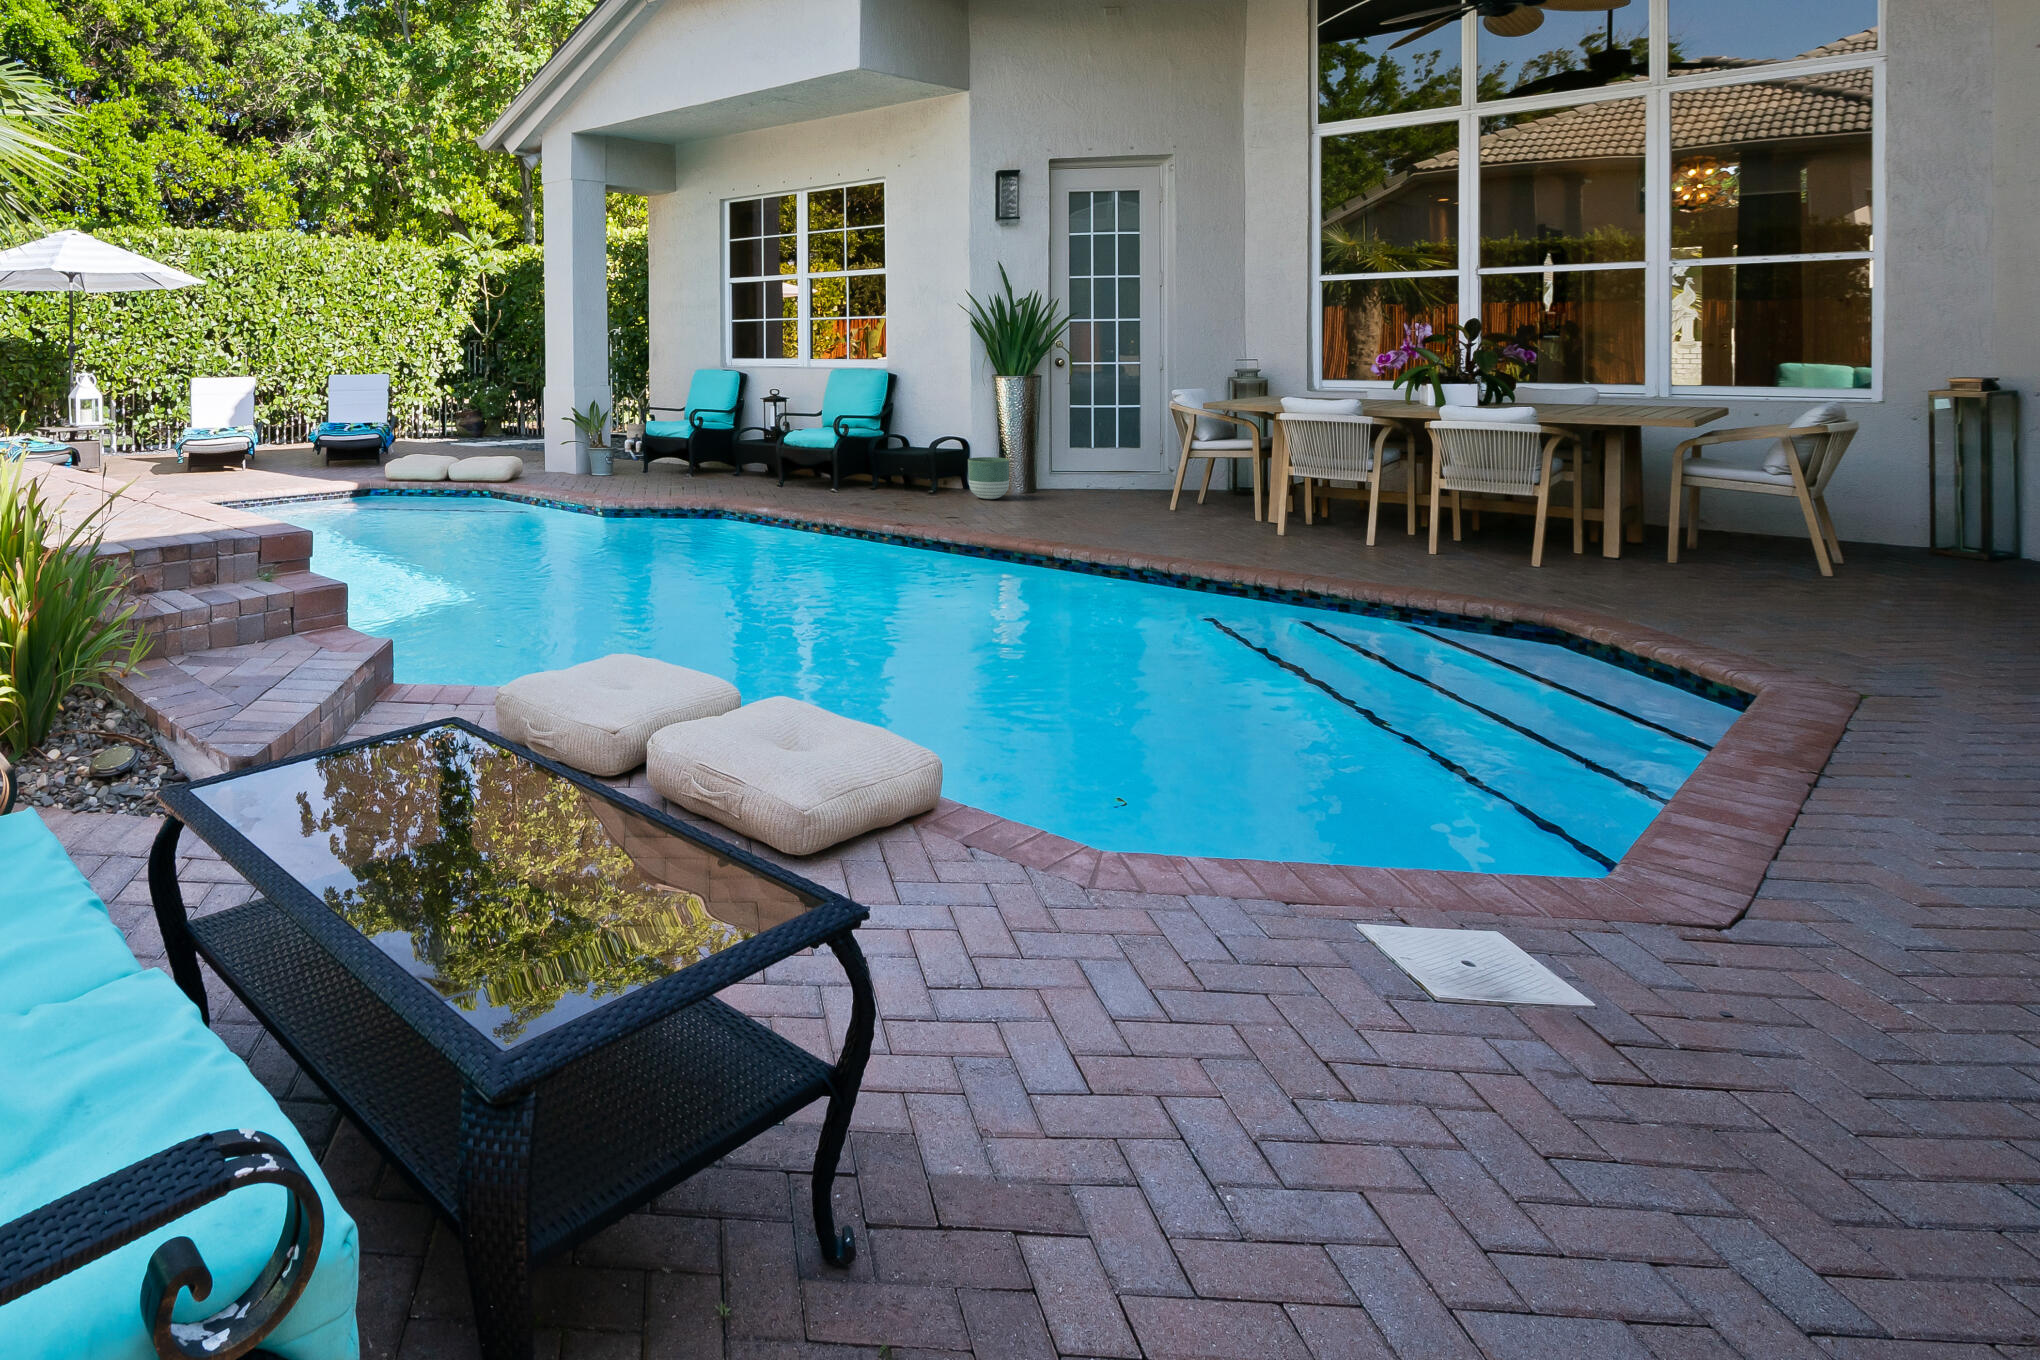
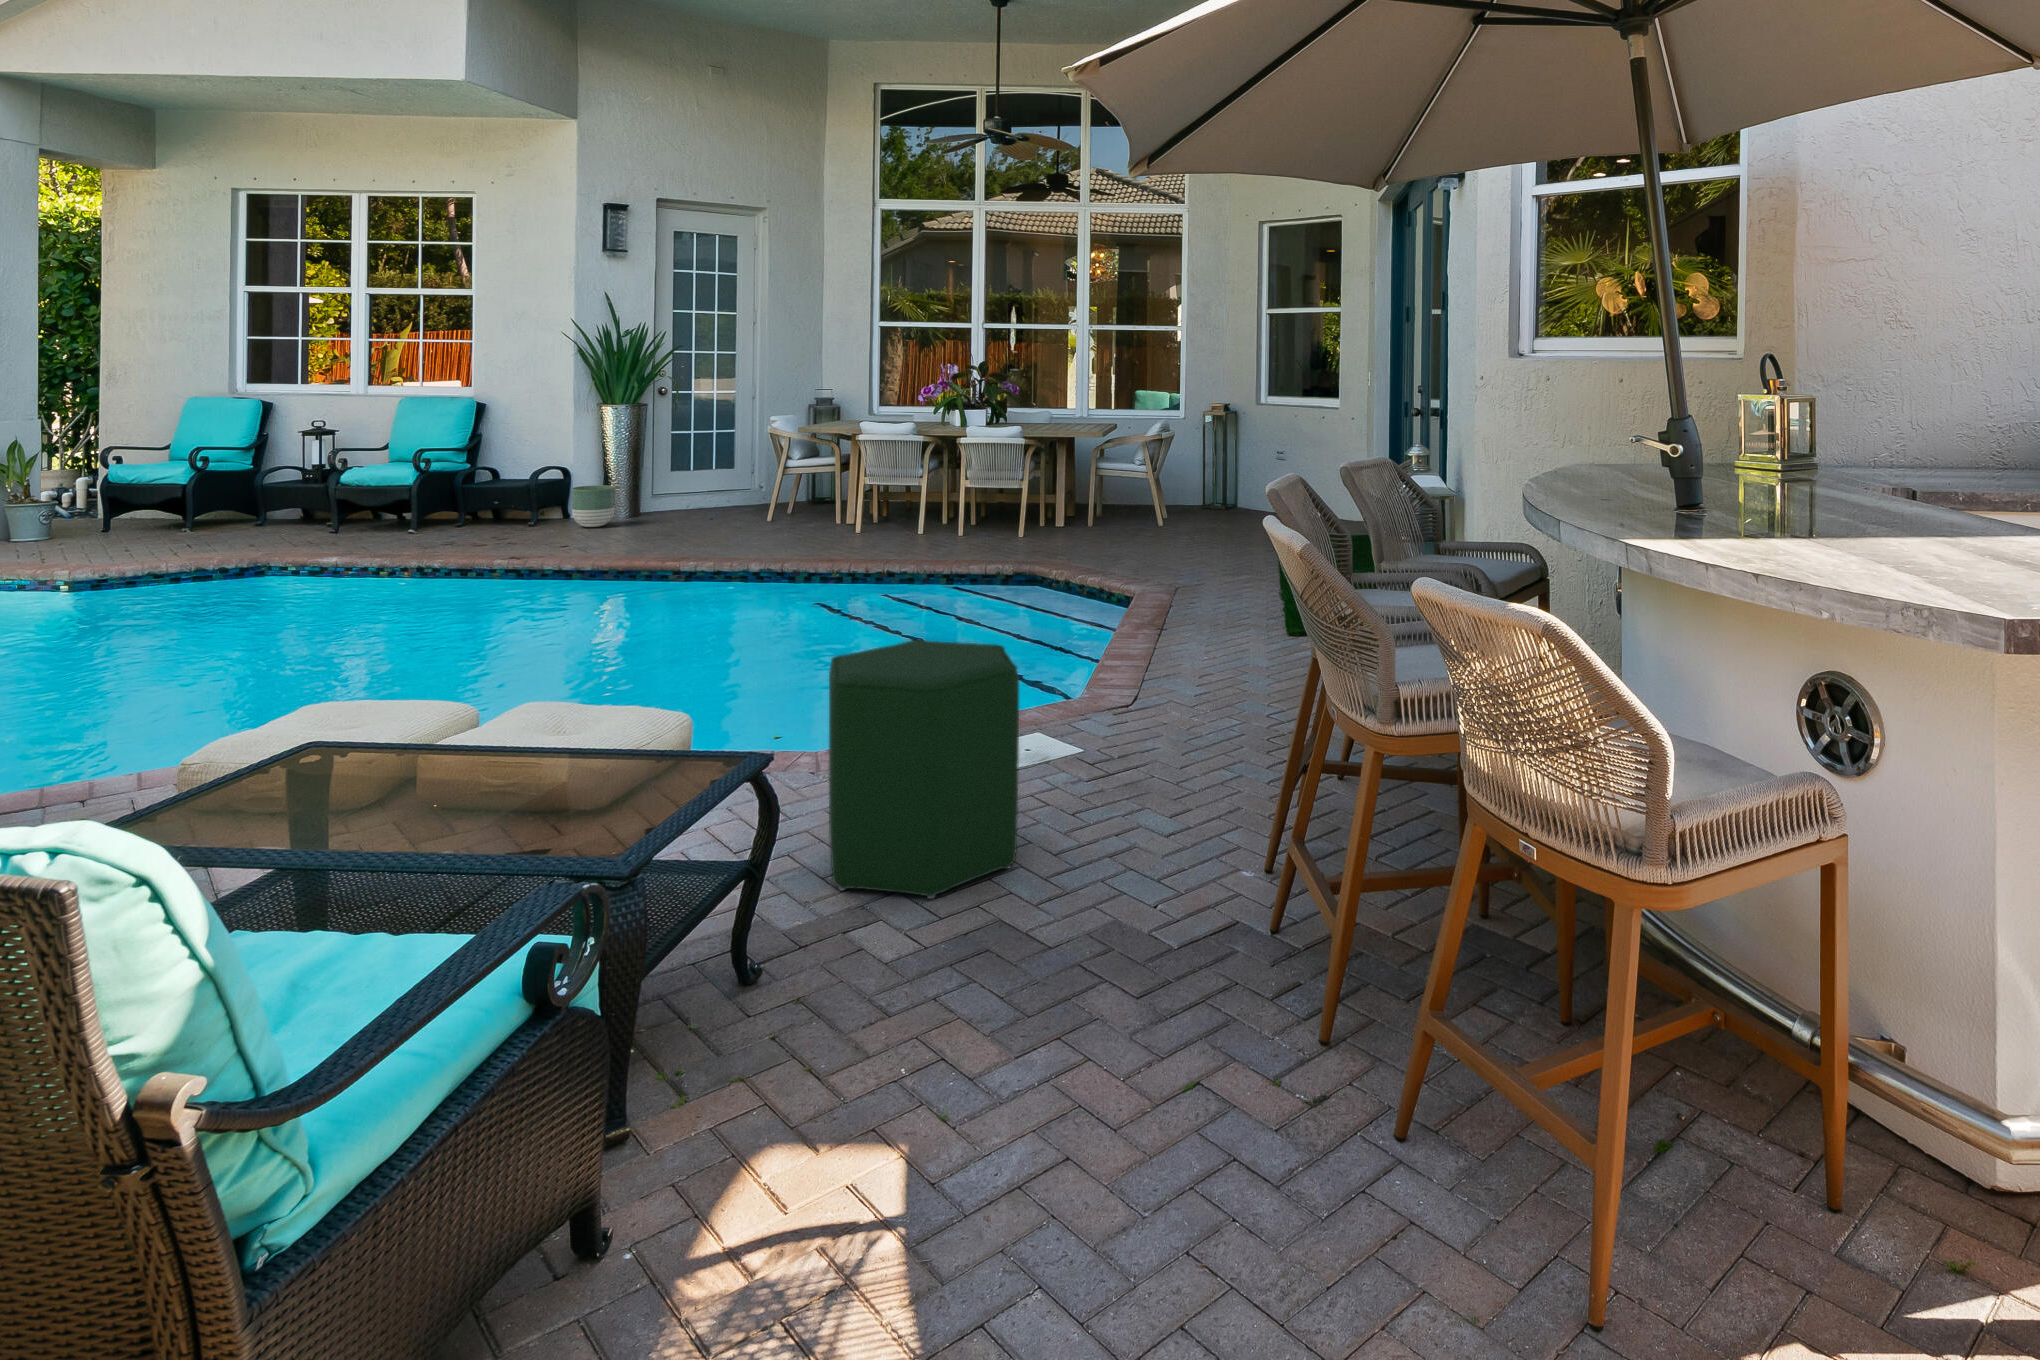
ottoman: none [1030,751,1377,1222] -> present [829,640,1019,899]

